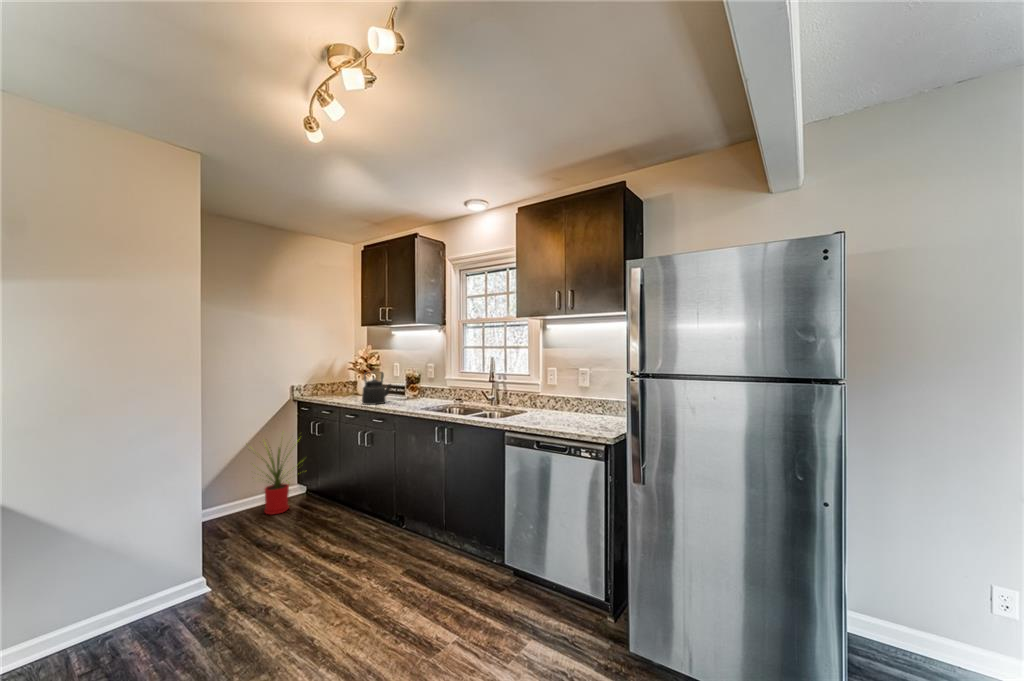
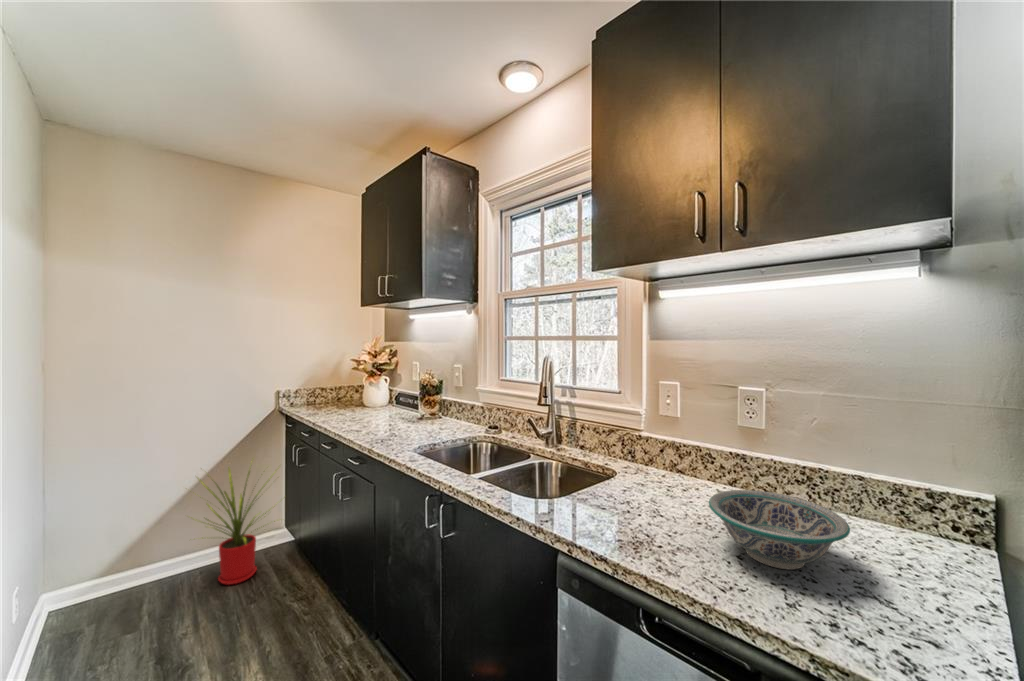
kettle: present [362,373,391,405] -> none [344,377,395,431]
bowl: none [560,405,601,425] -> present [709,490,850,569]

